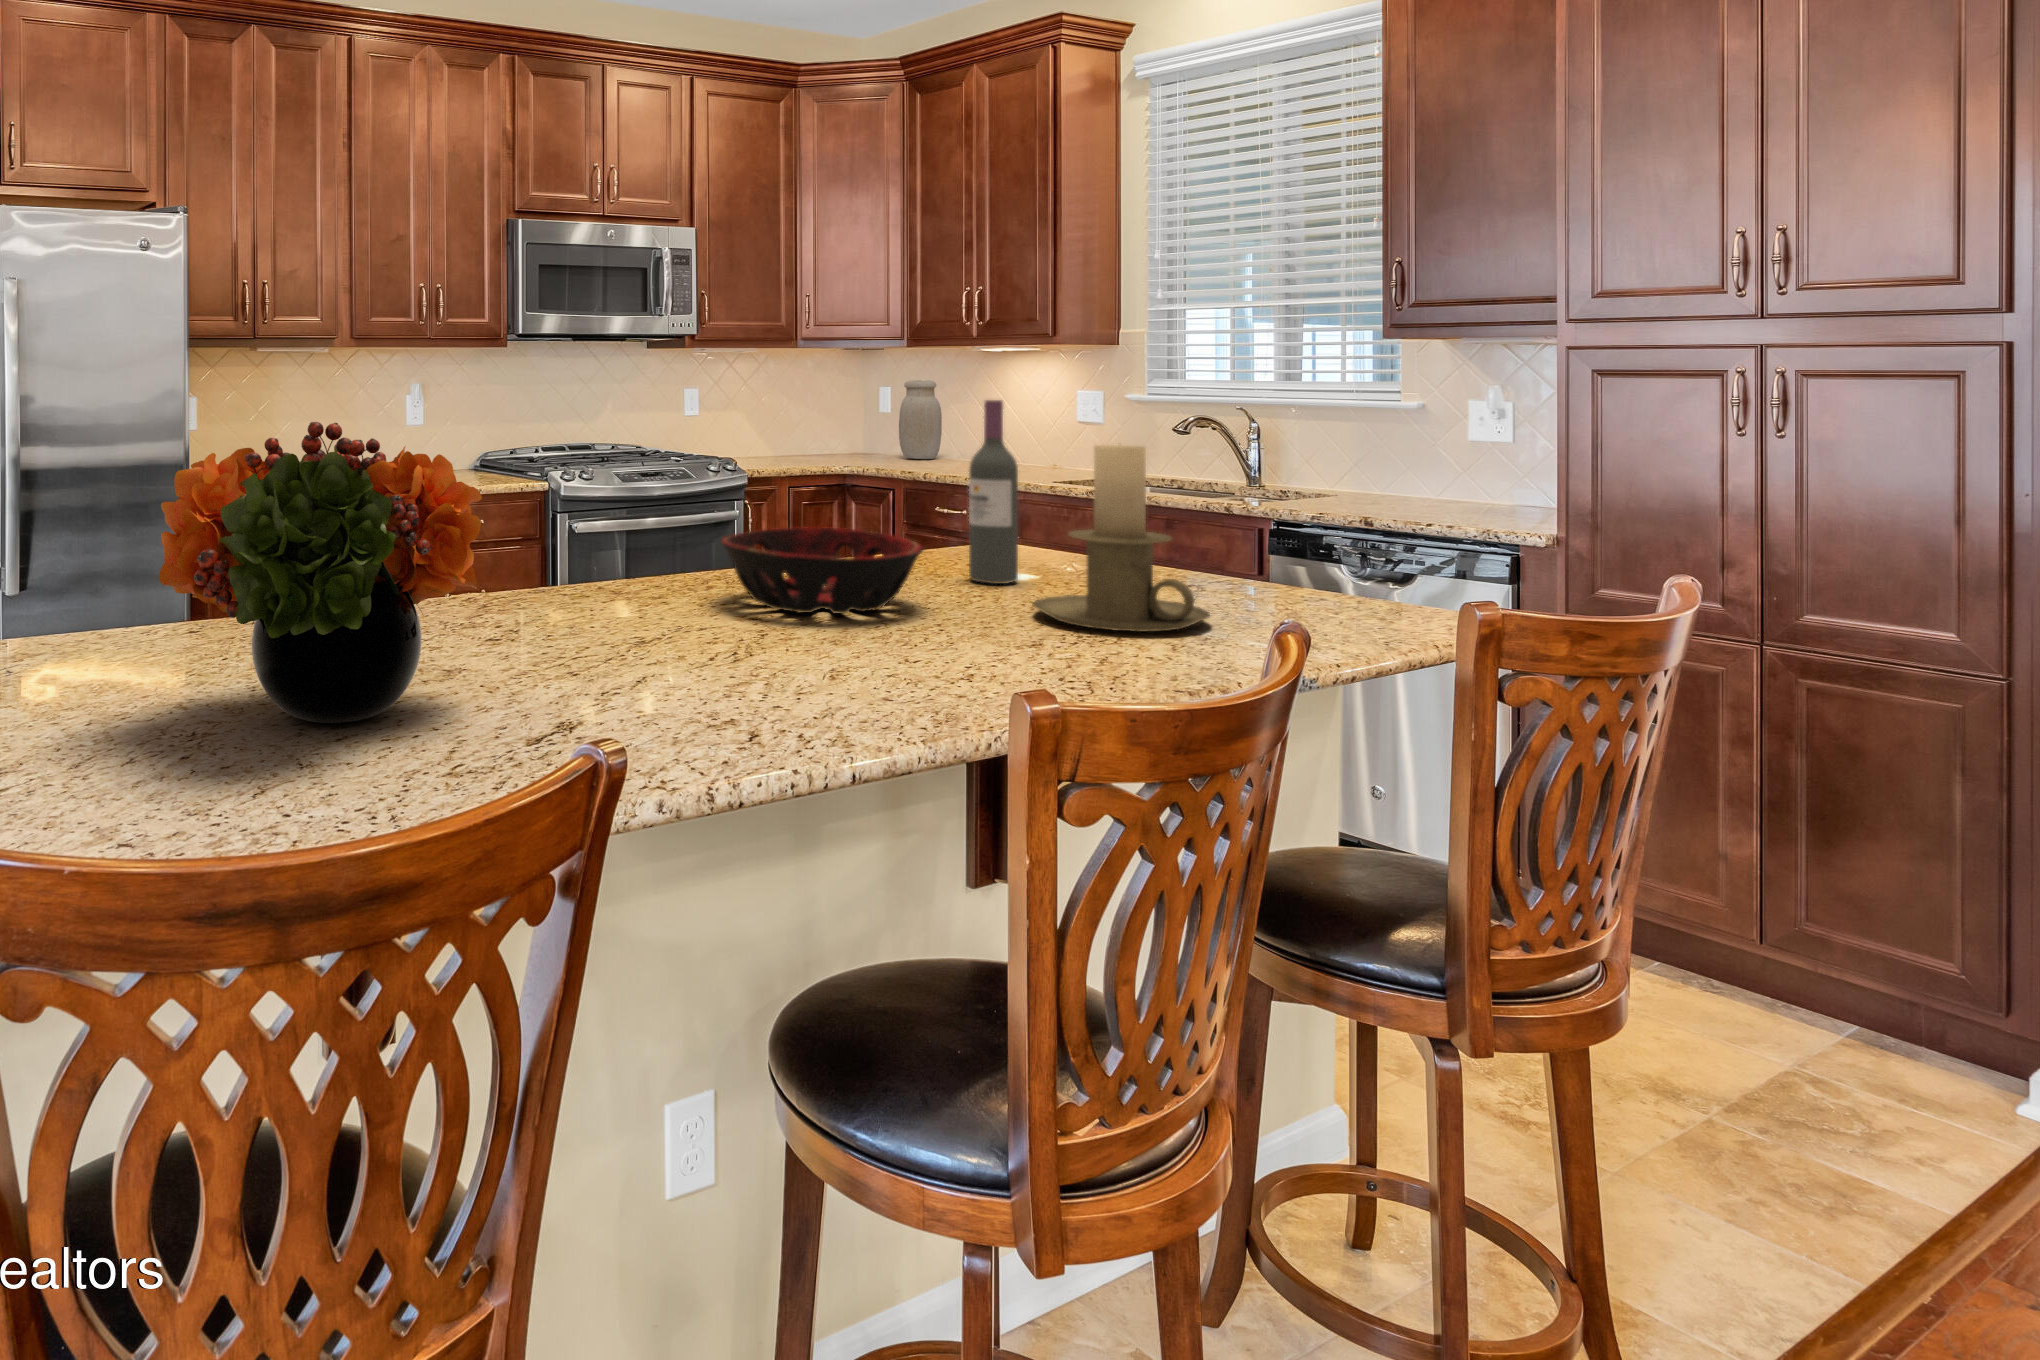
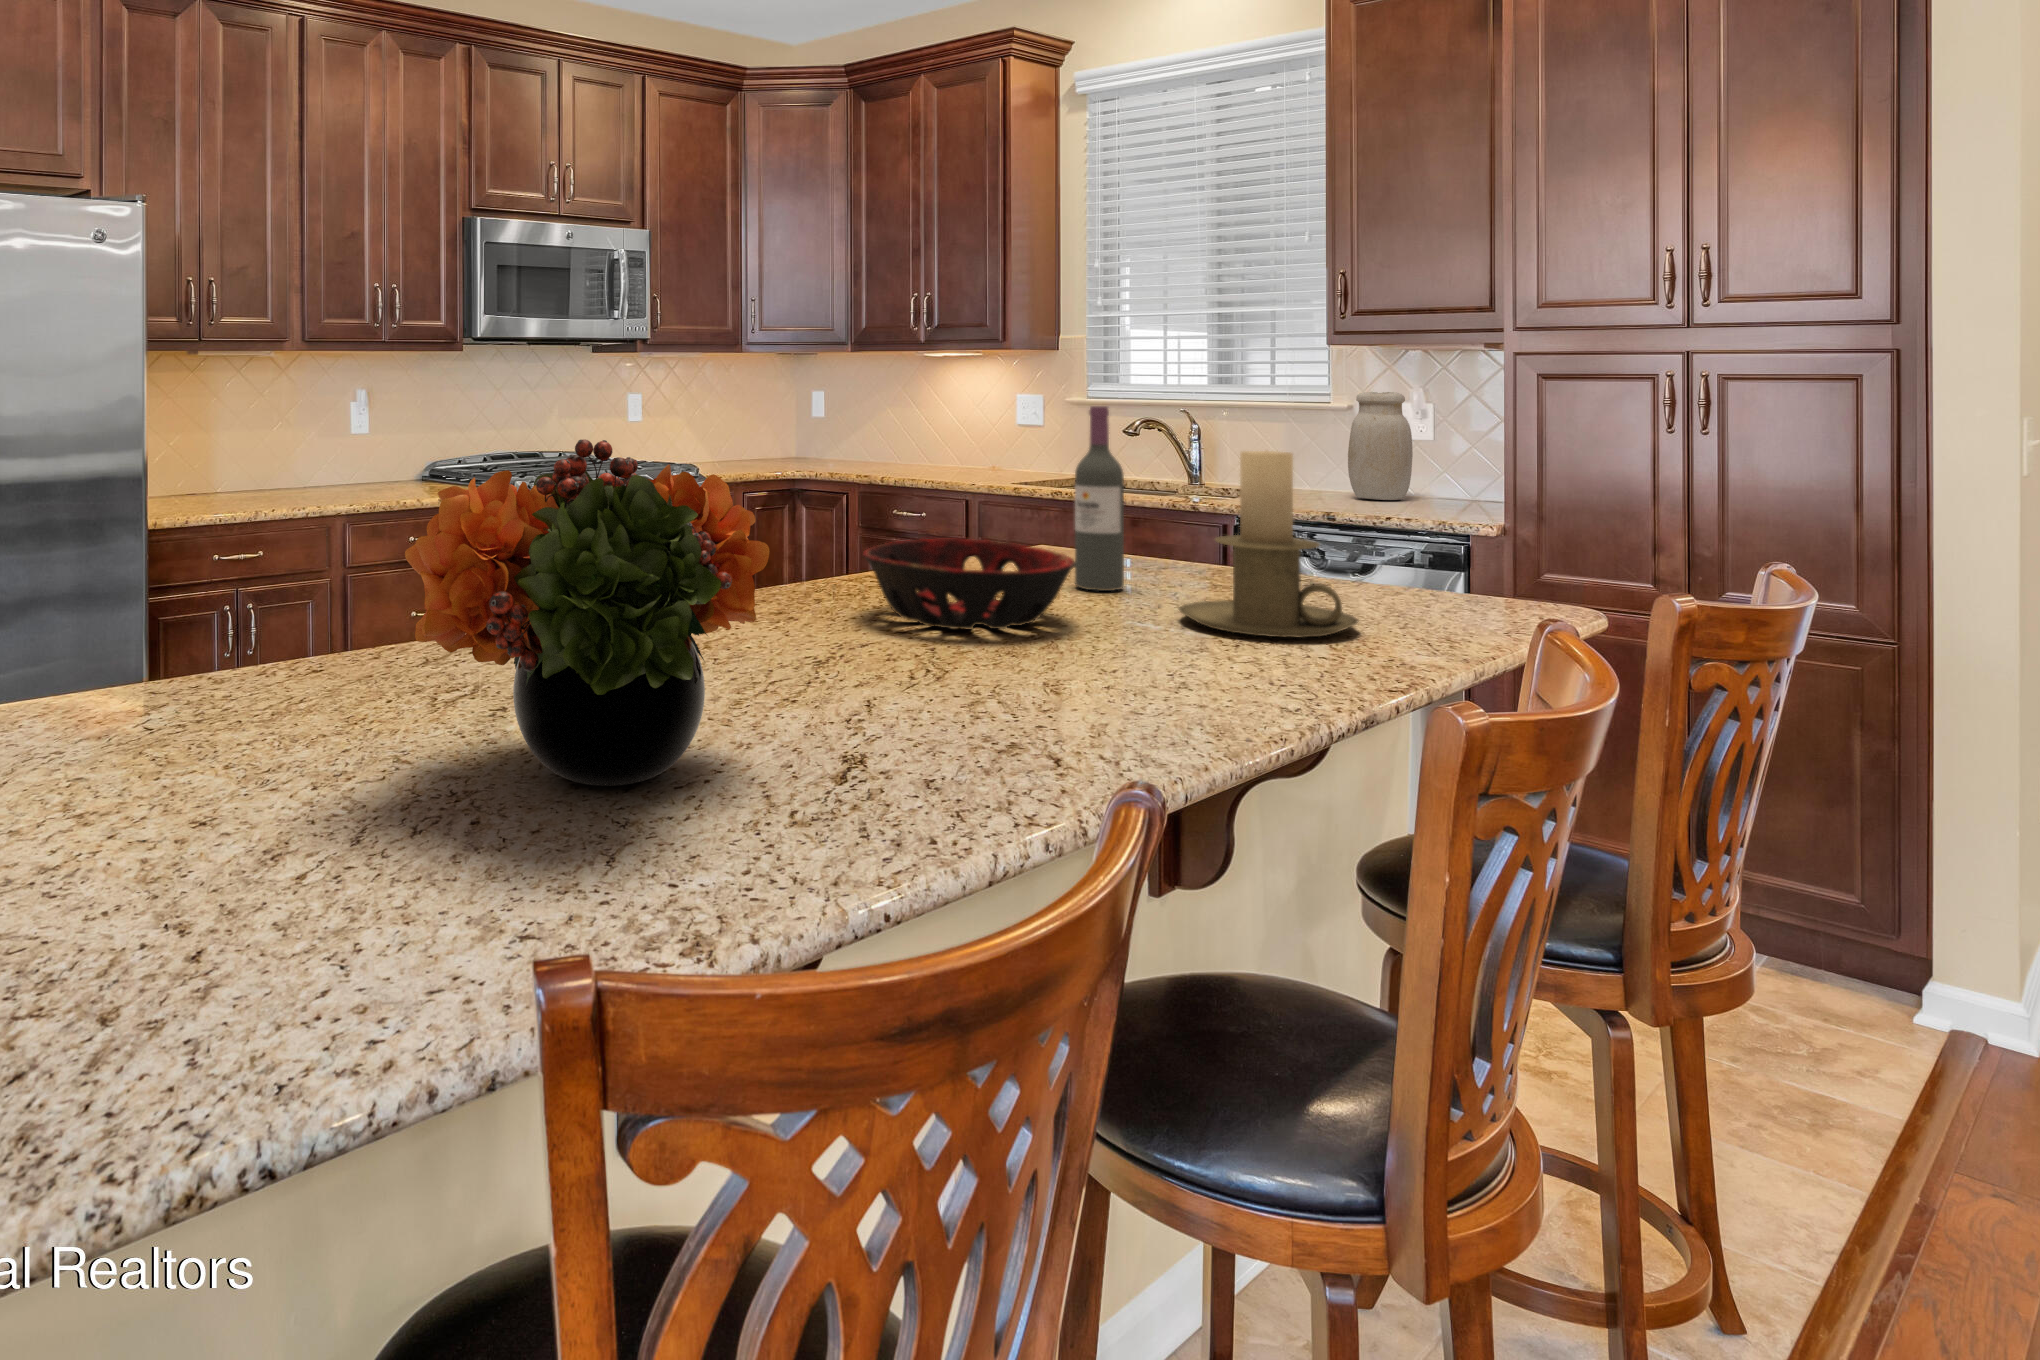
jar: present [899,380,942,459] -> present [1348,392,1413,500]

